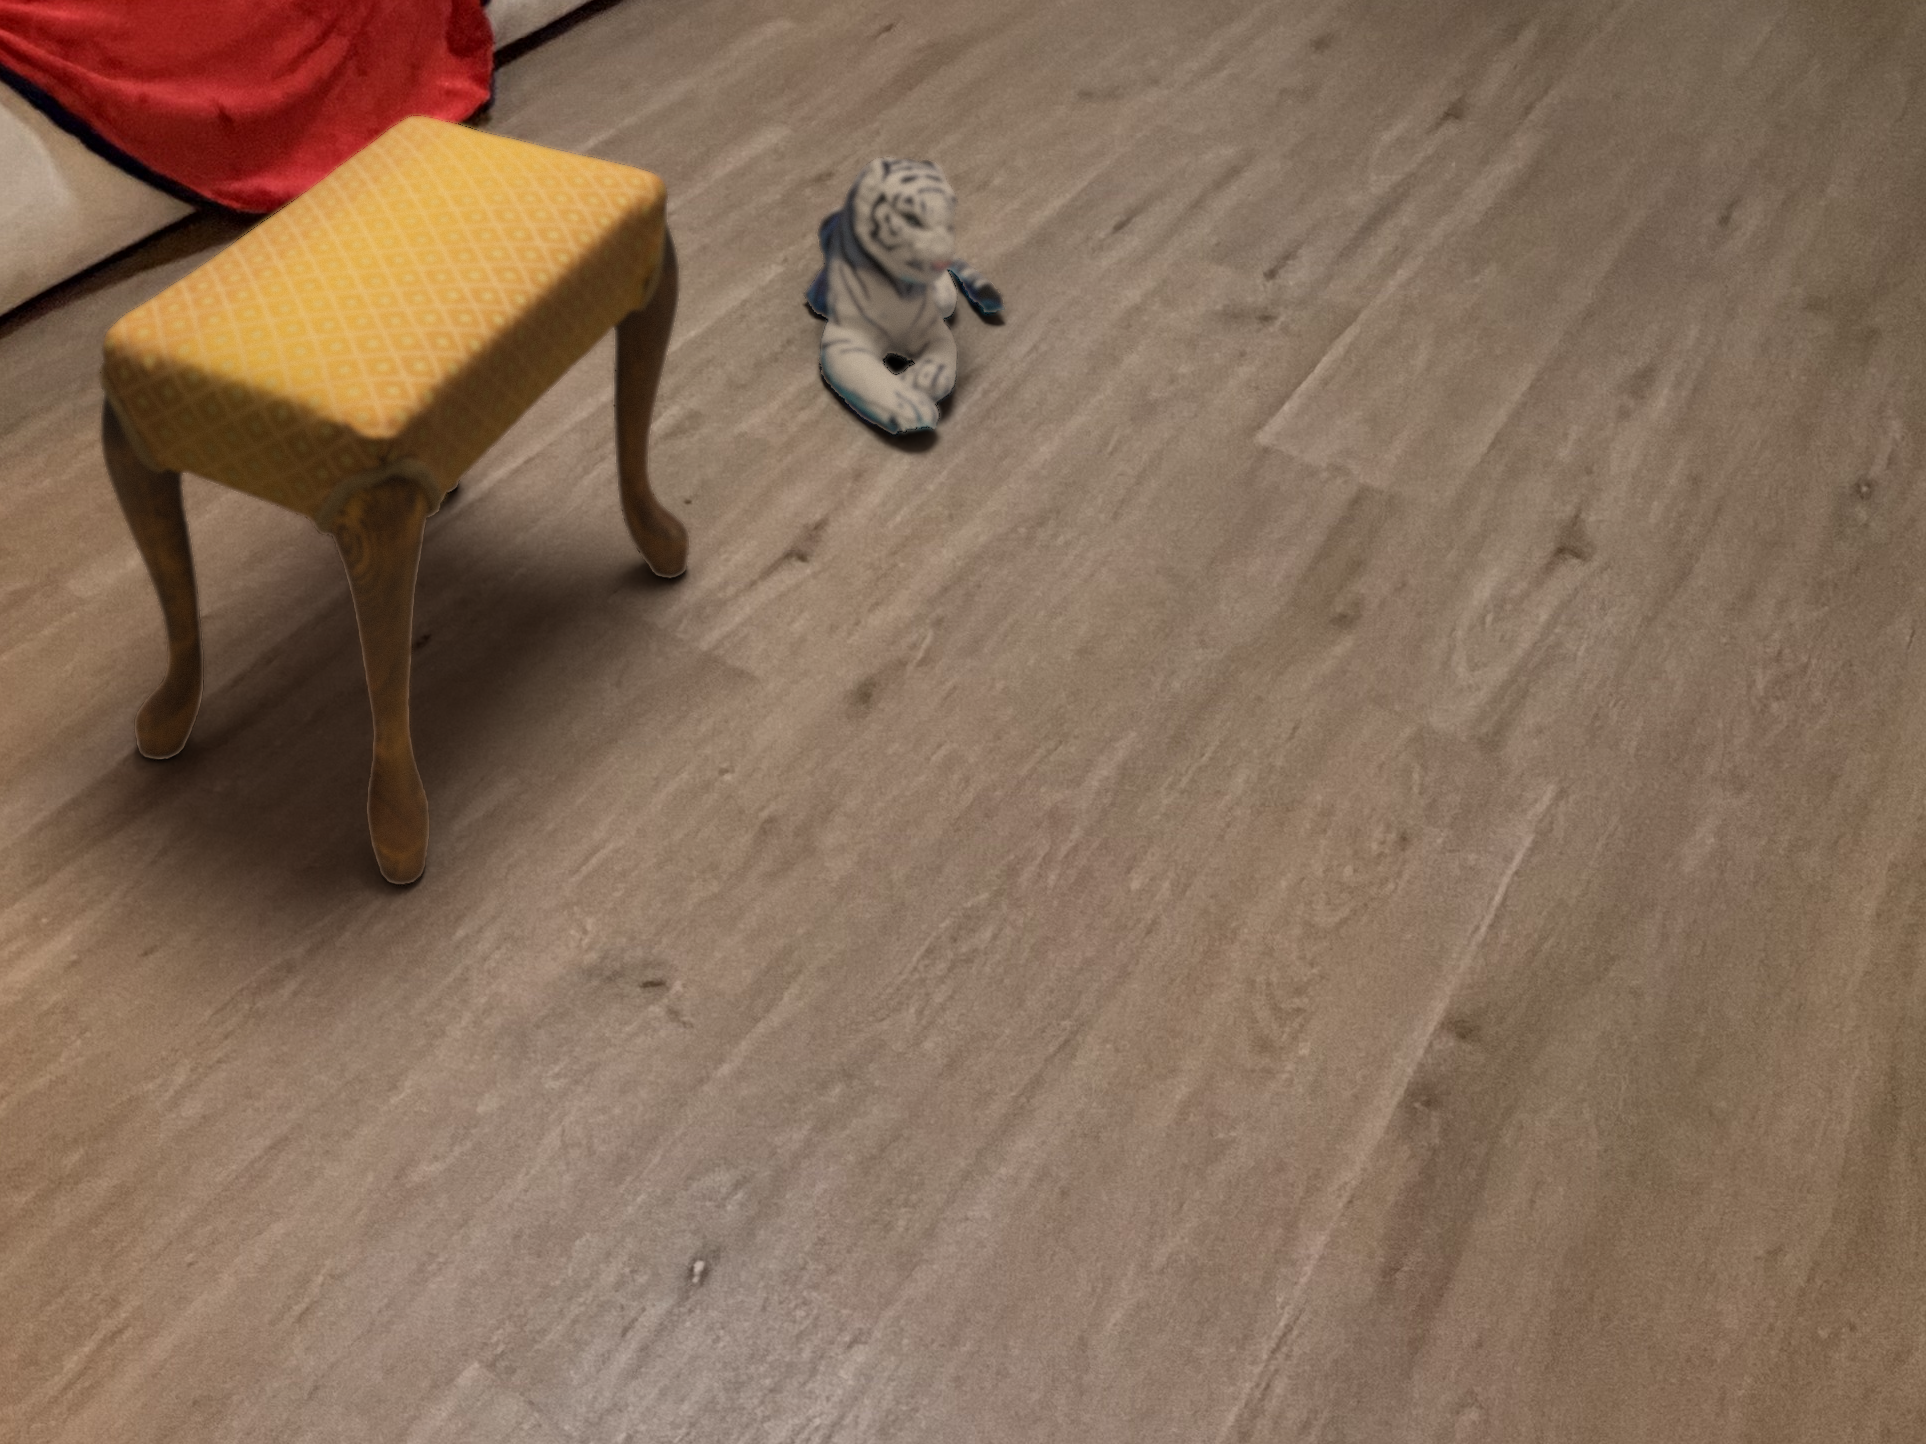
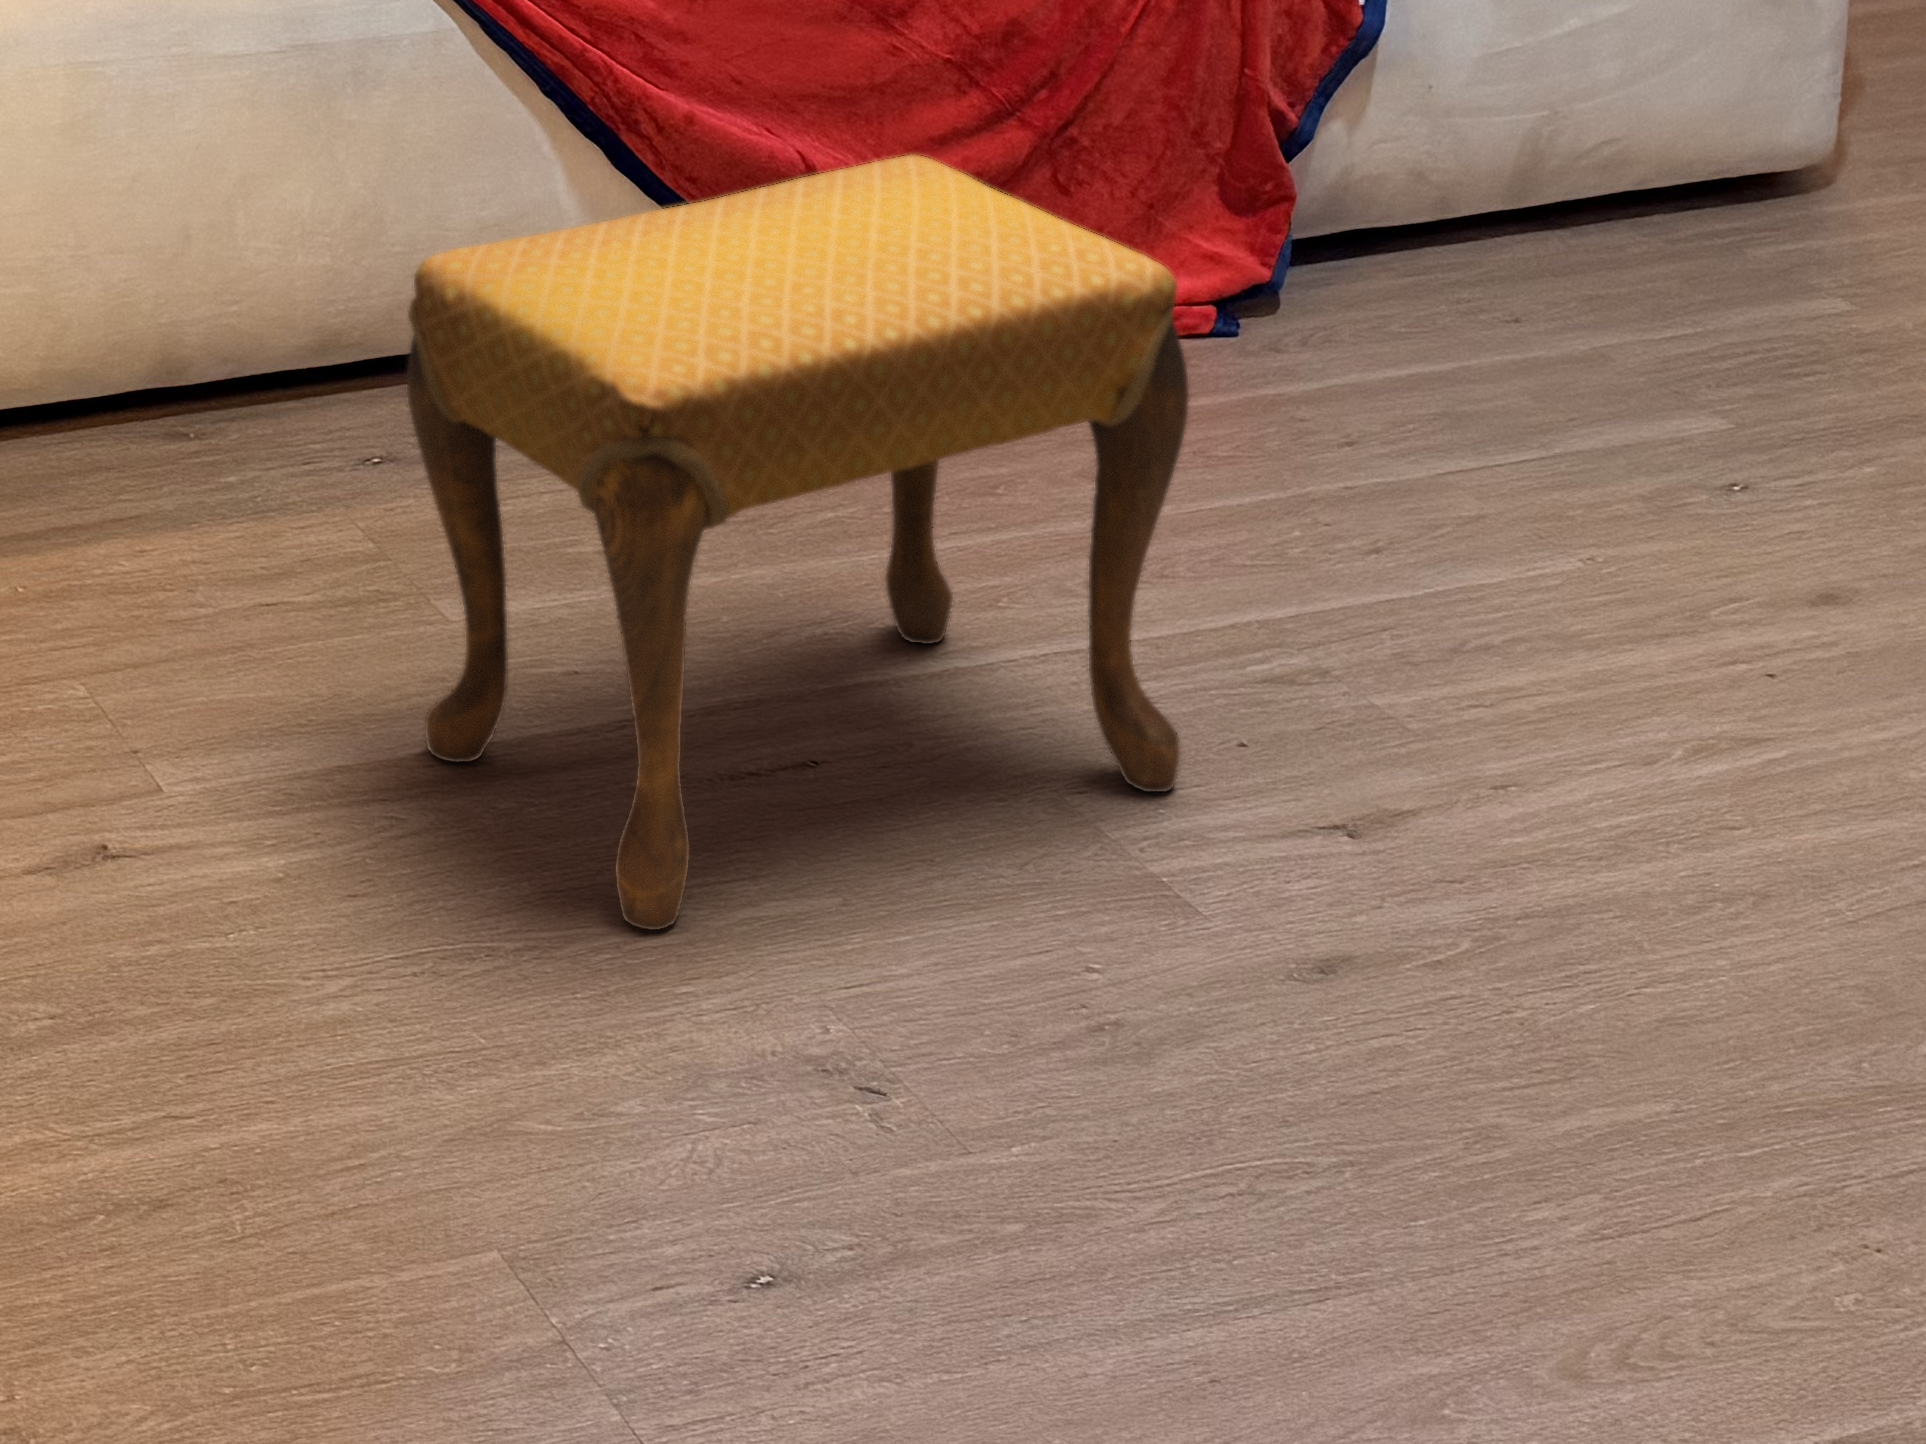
plush toy: present [804,157,1004,435] -> none [1515,391,1861,758]

